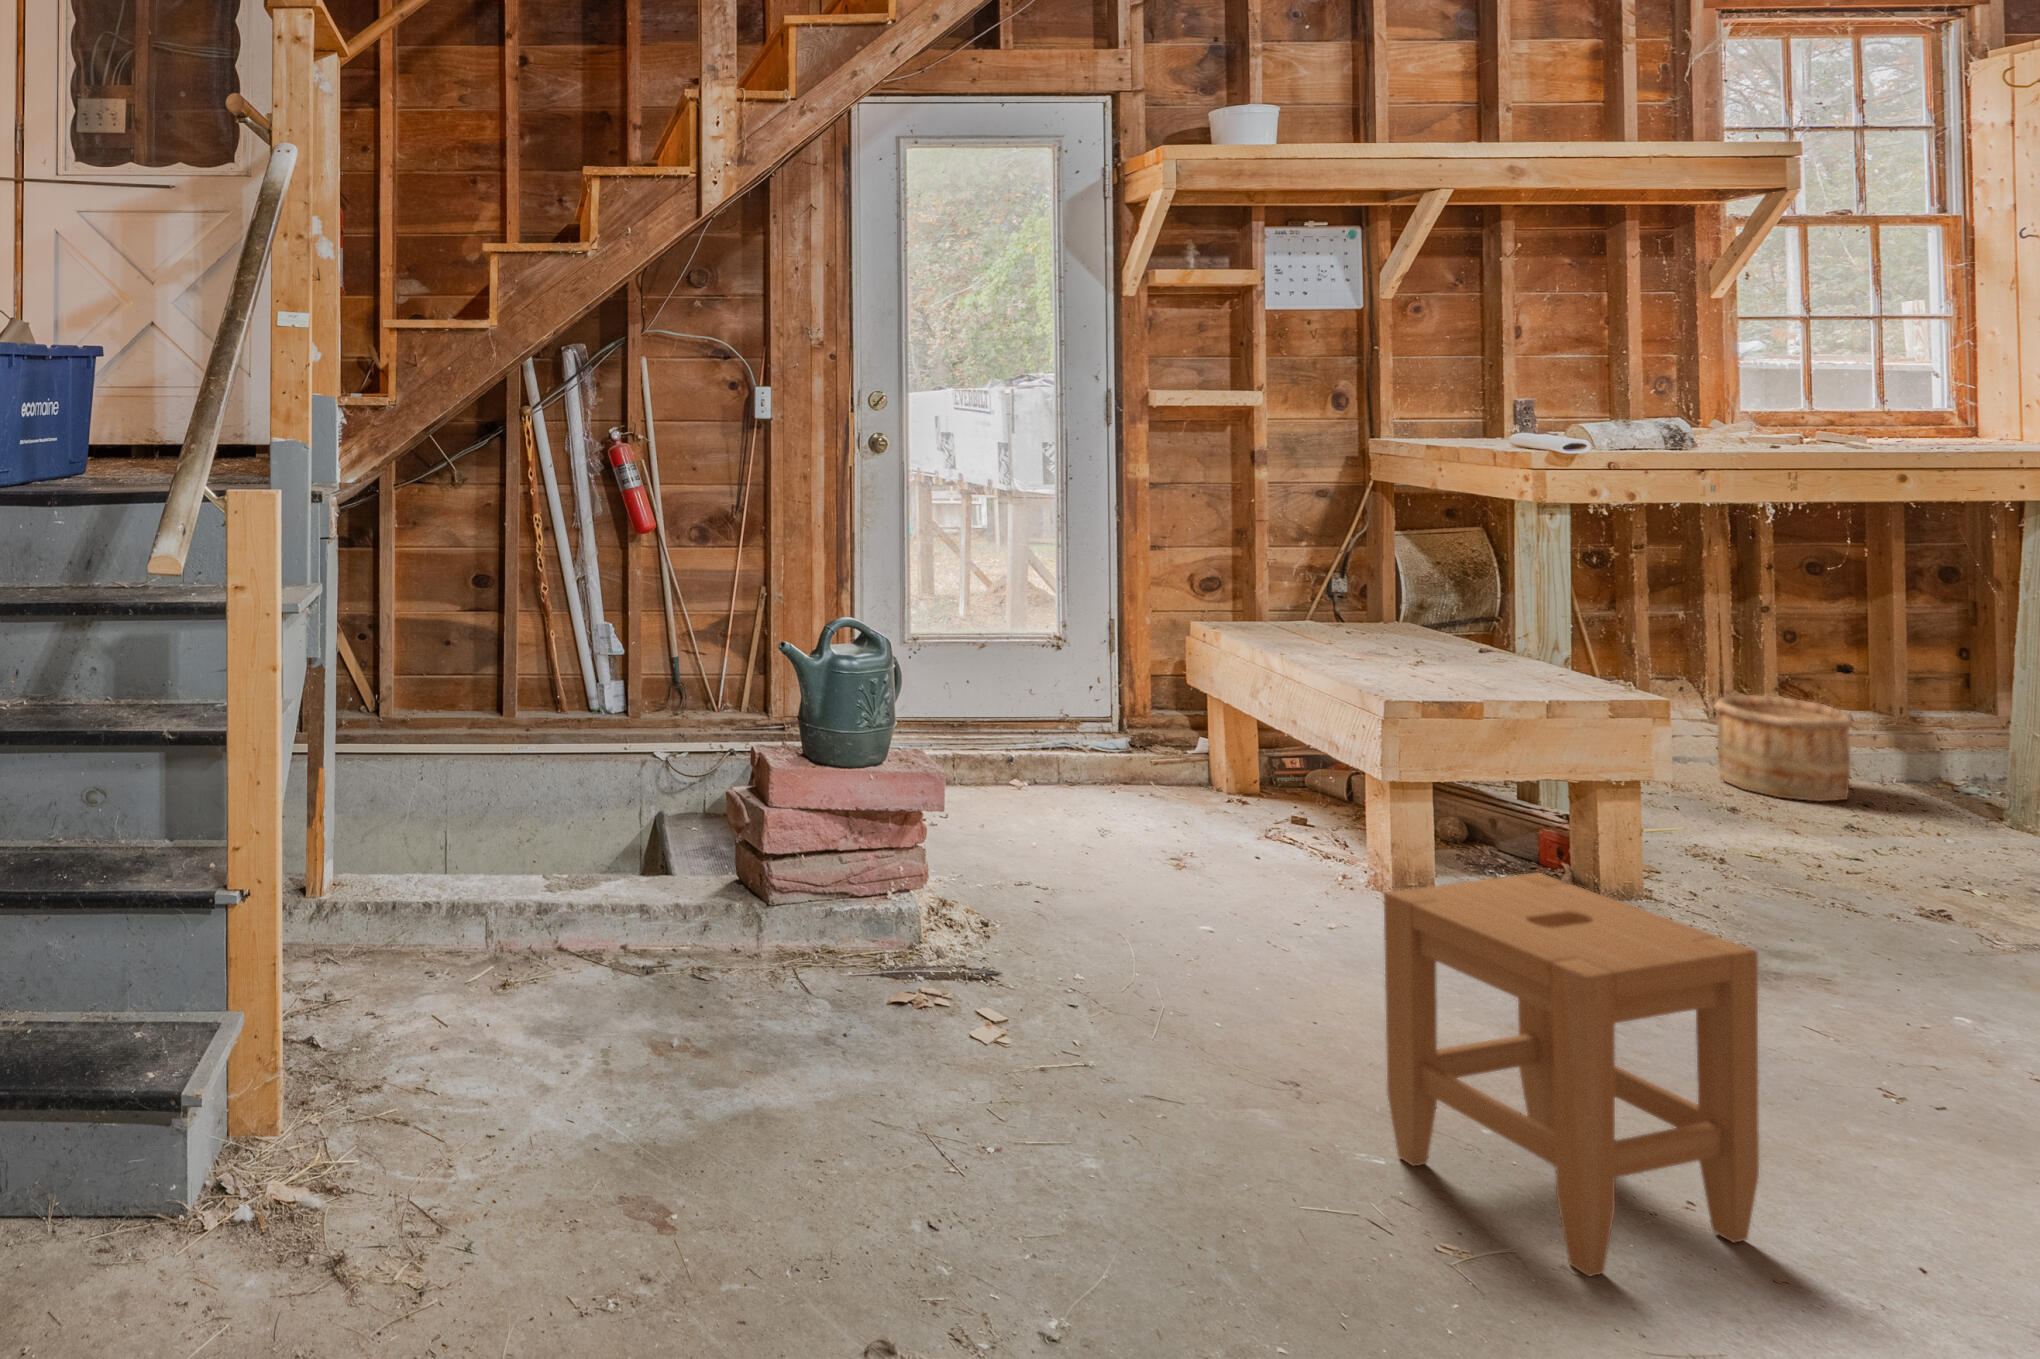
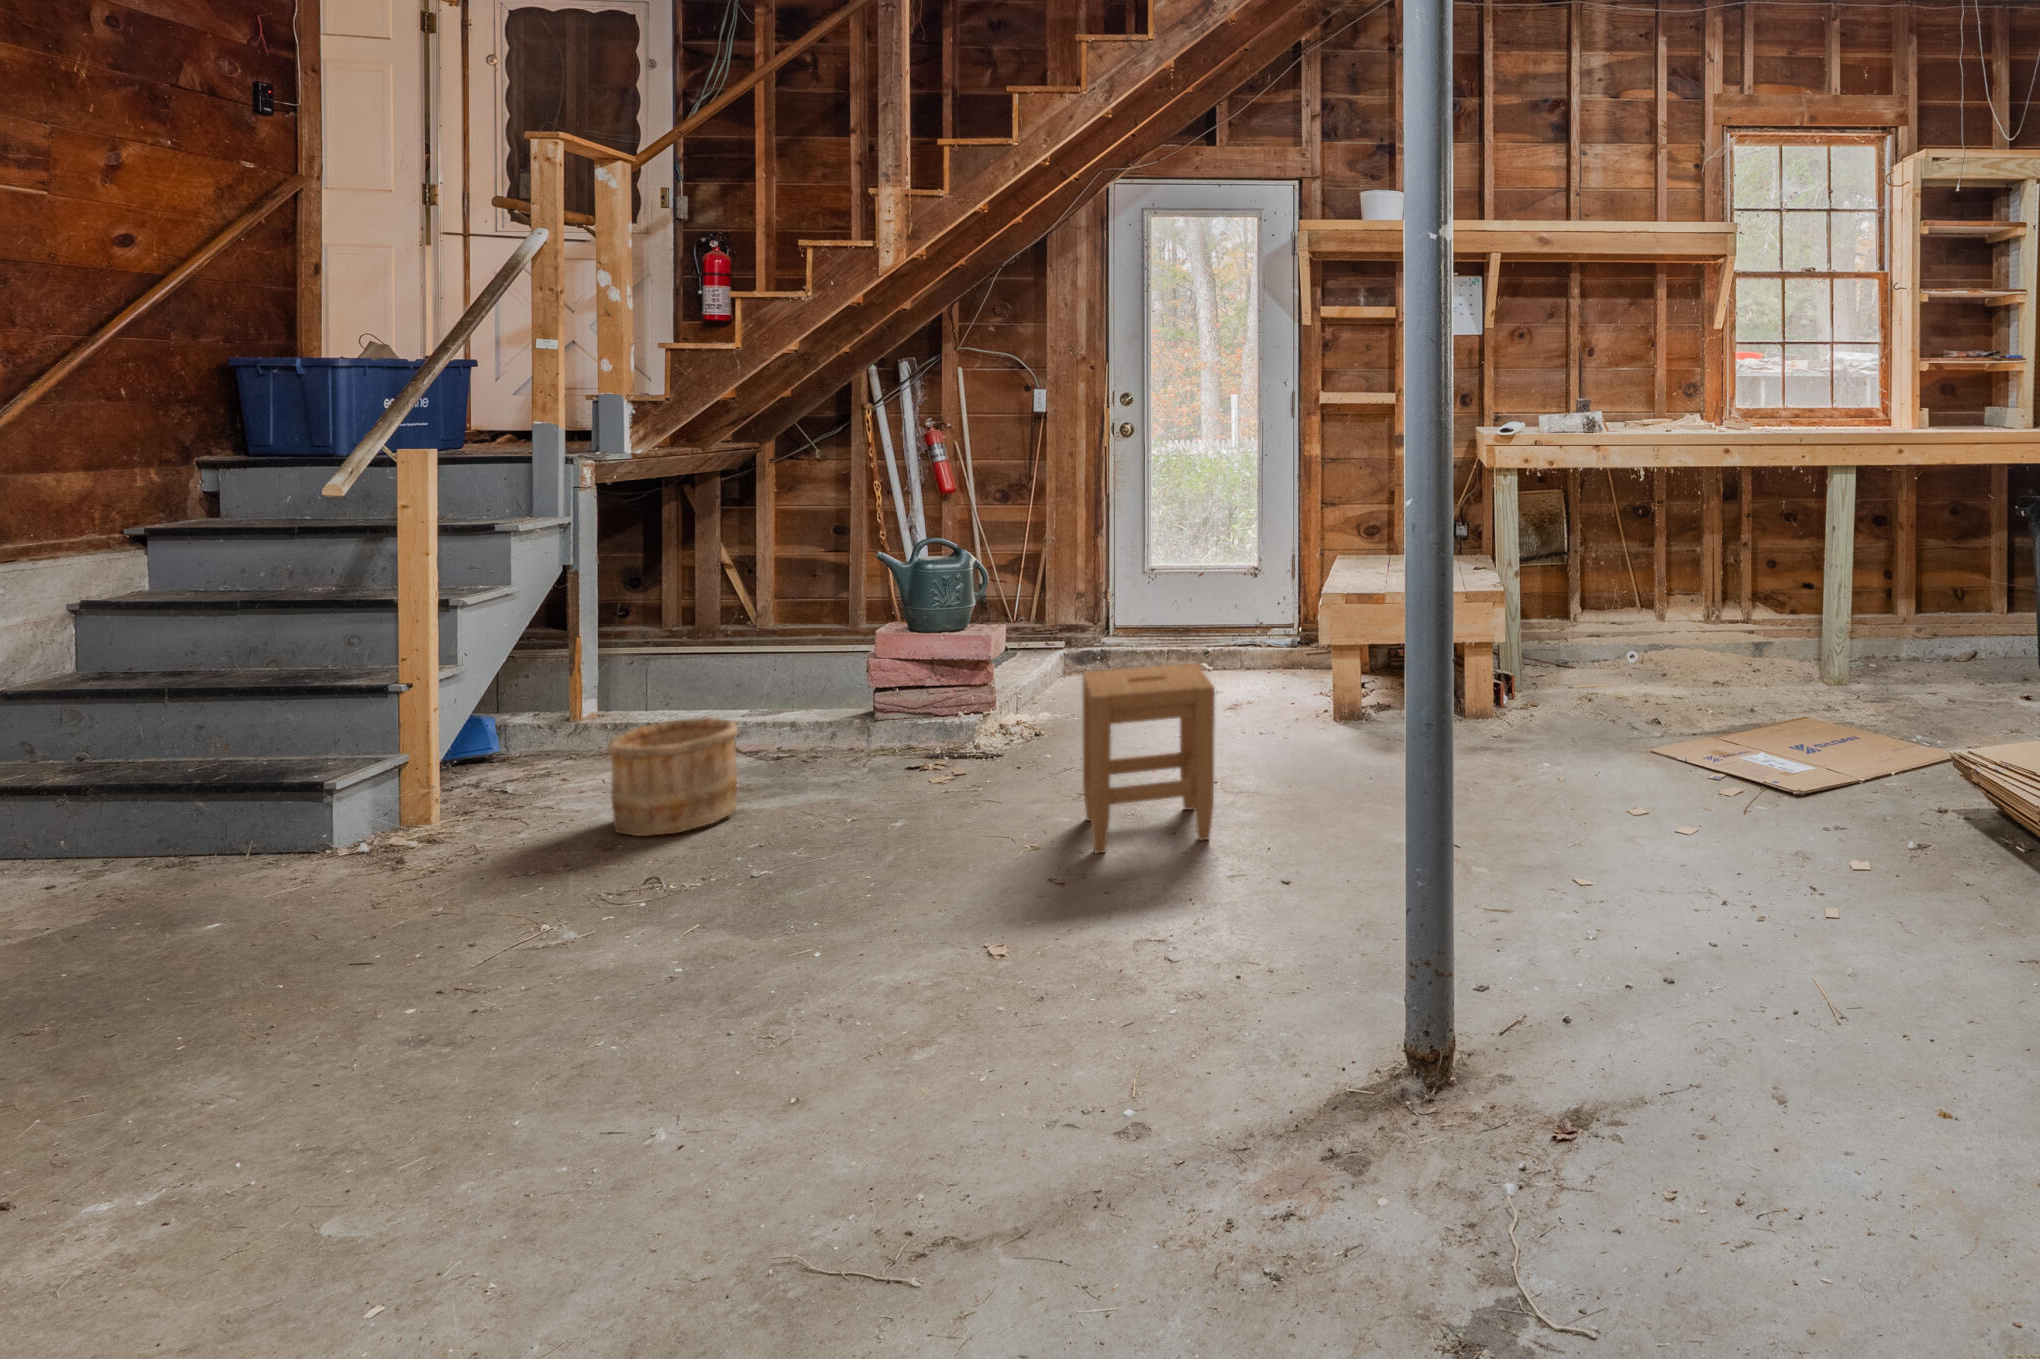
wooden bucket: present [1713,695,1853,801] -> present [607,717,738,836]

